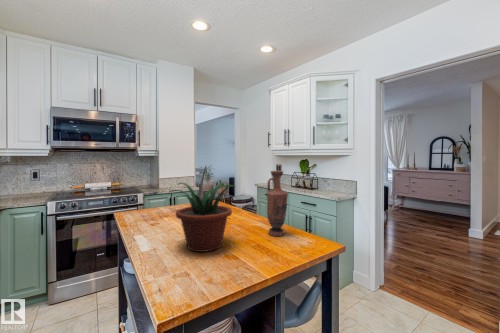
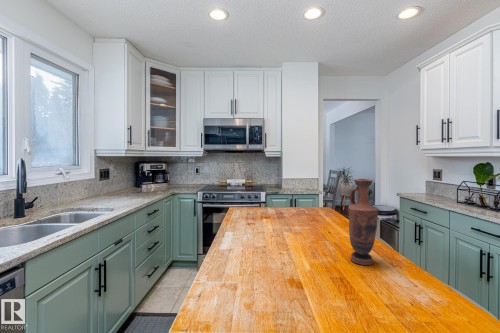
potted plant: present [170,182,235,252] -> none [237,186,305,261]

